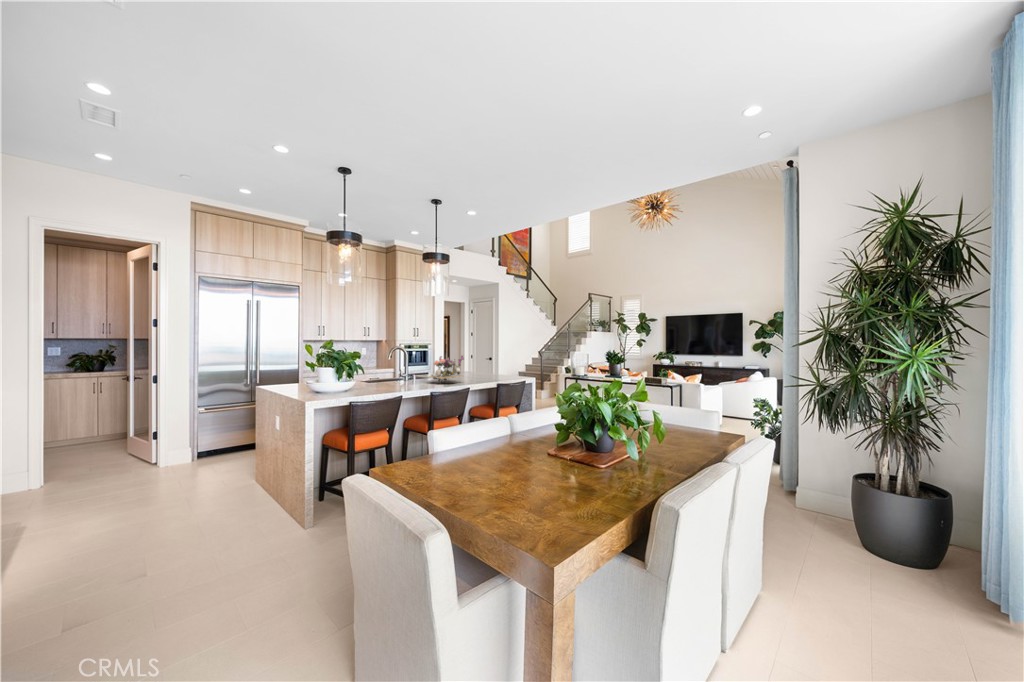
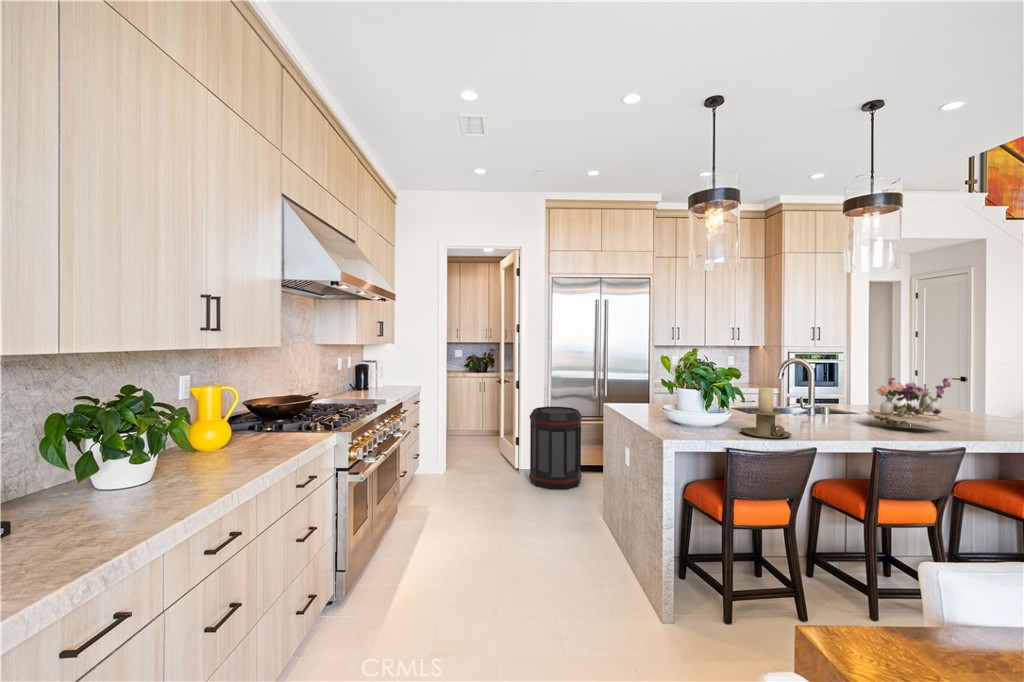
candle holder: none [359,364,388,394] -> present [741,388,792,439]
trash can: none [172,397,234,475] -> present [529,406,582,490]

